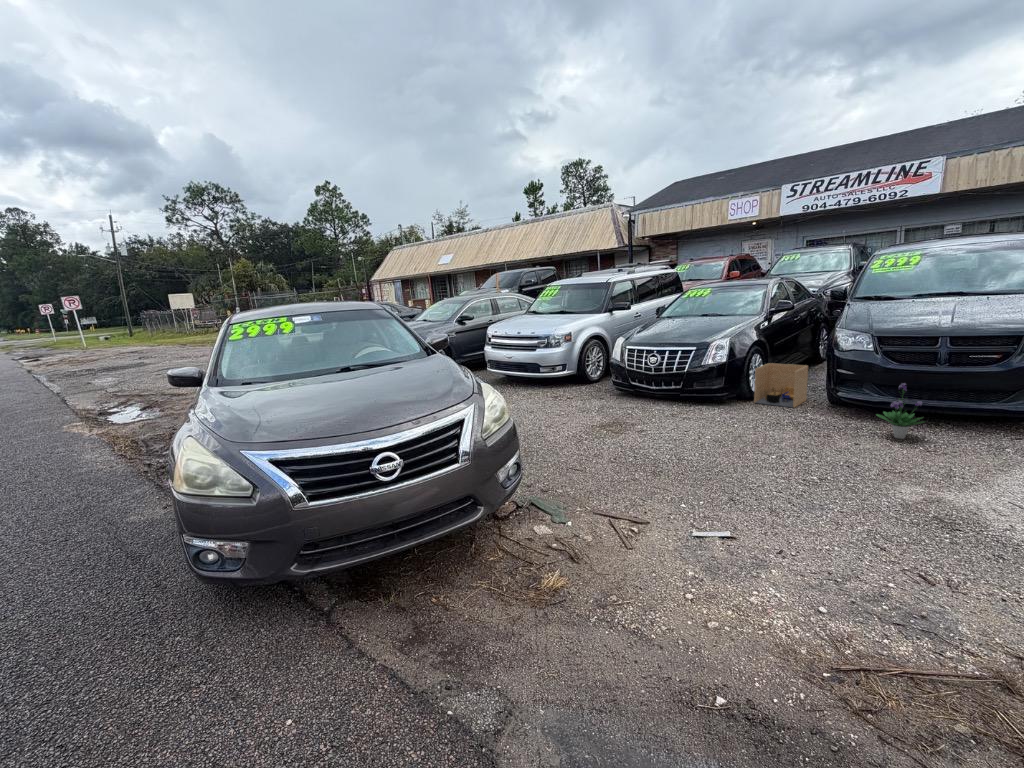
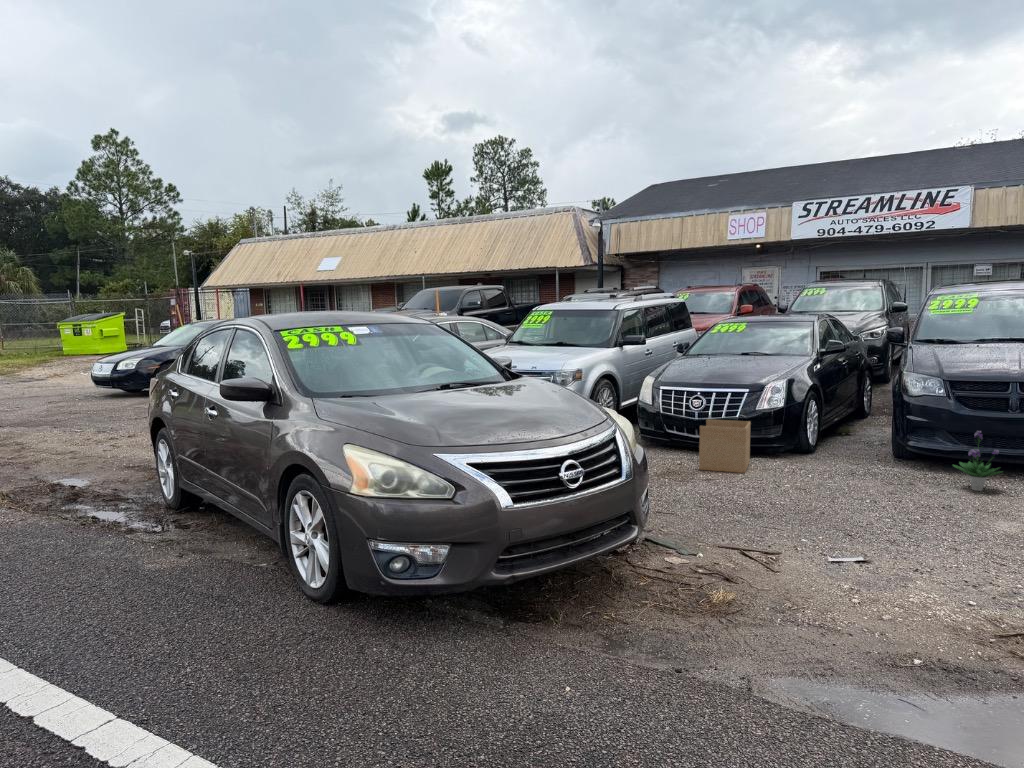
cardboard box: present [754,363,808,408] -> present [699,419,751,473]

